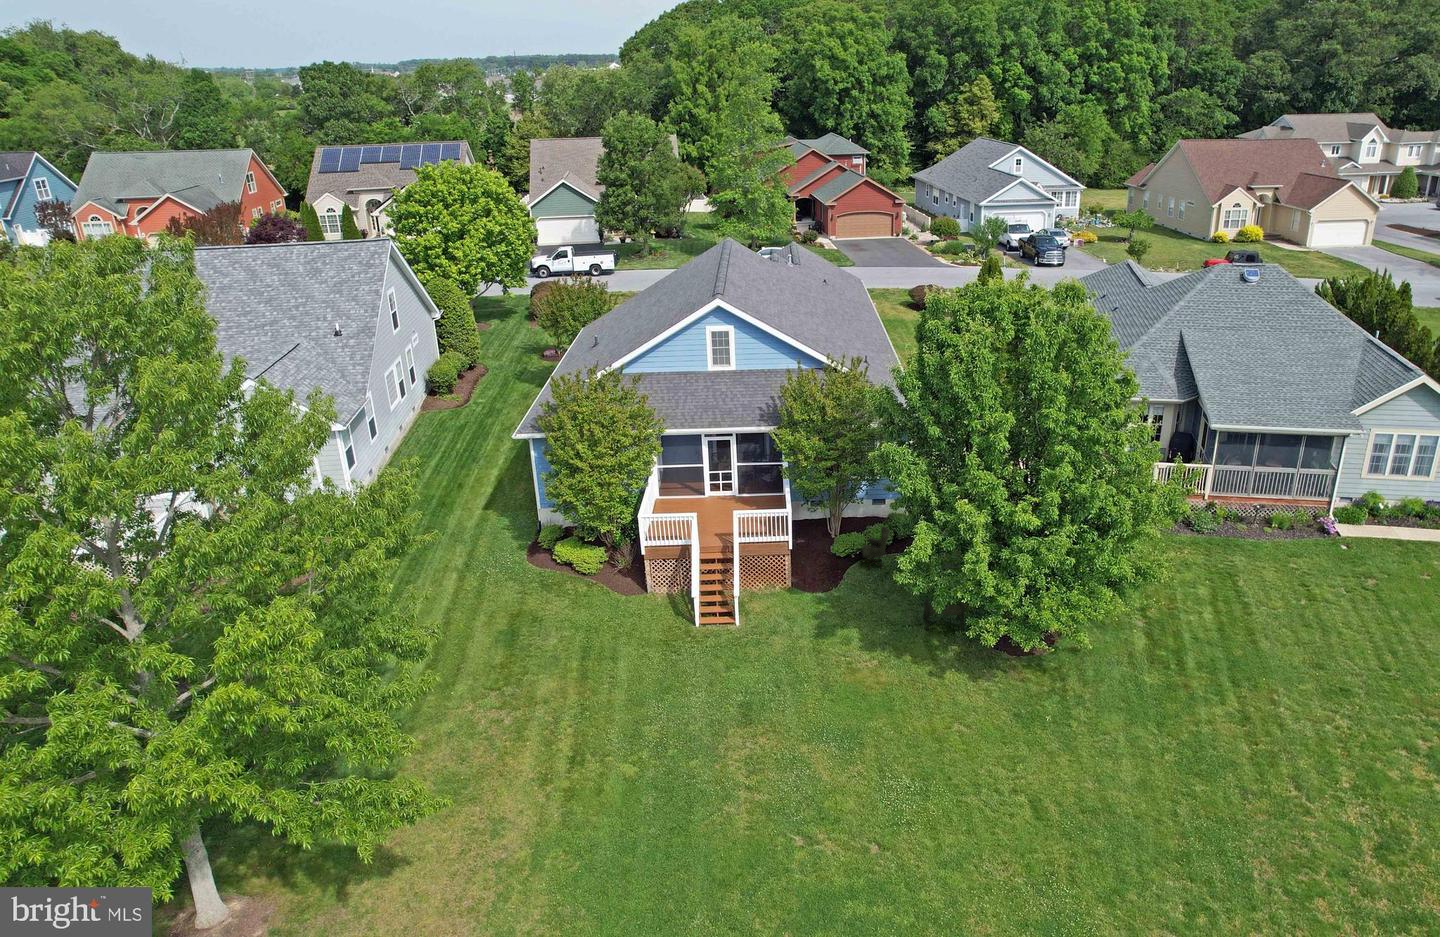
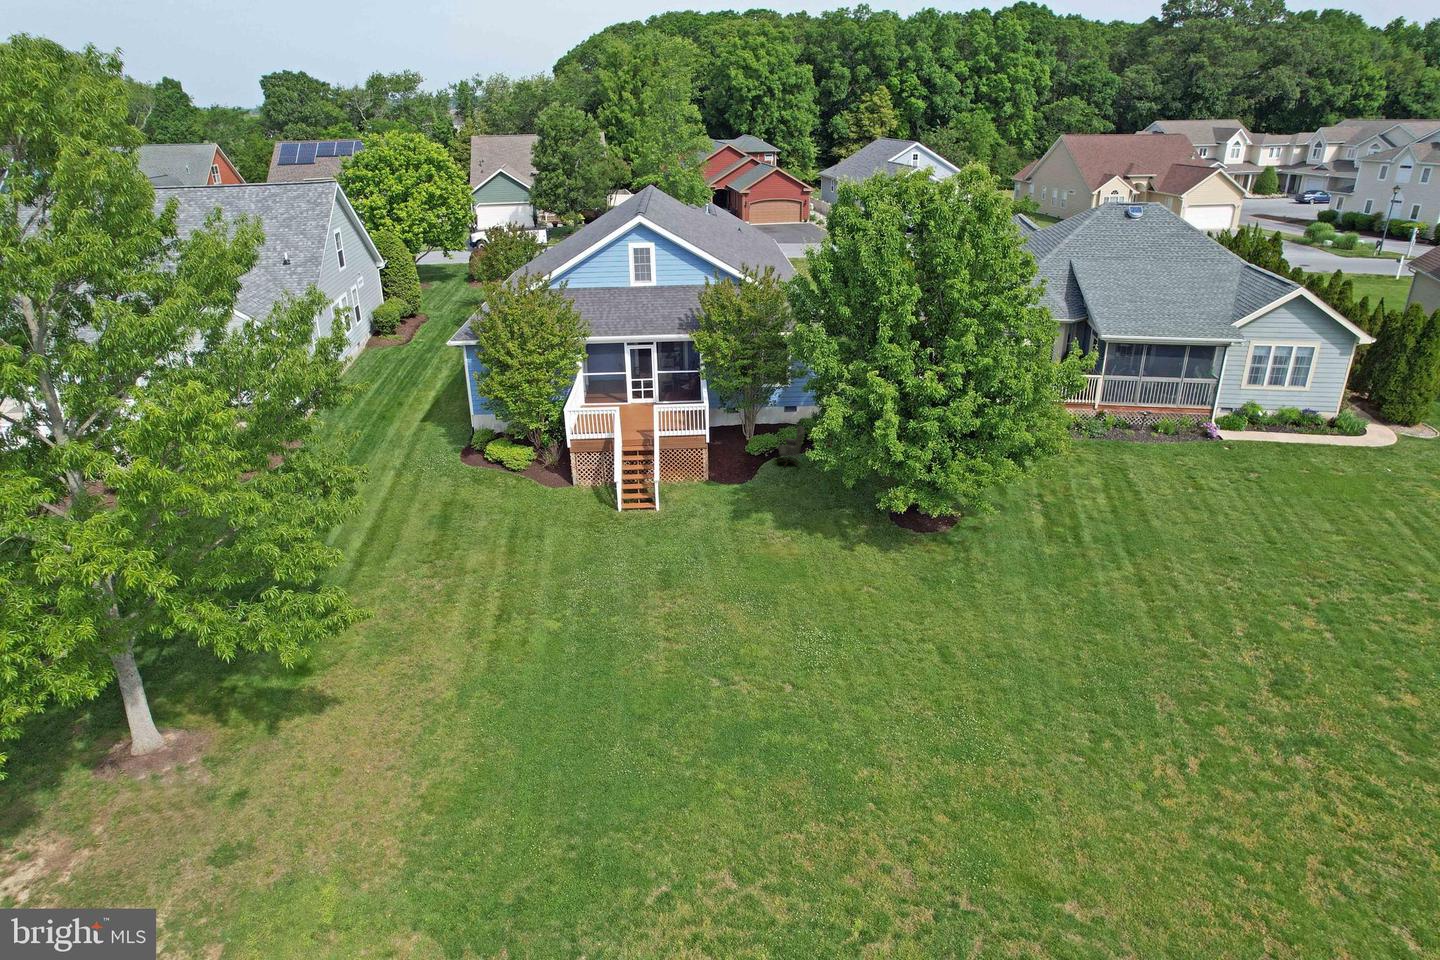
bench: present [923,598,965,631] -> none [836,484,875,515]

